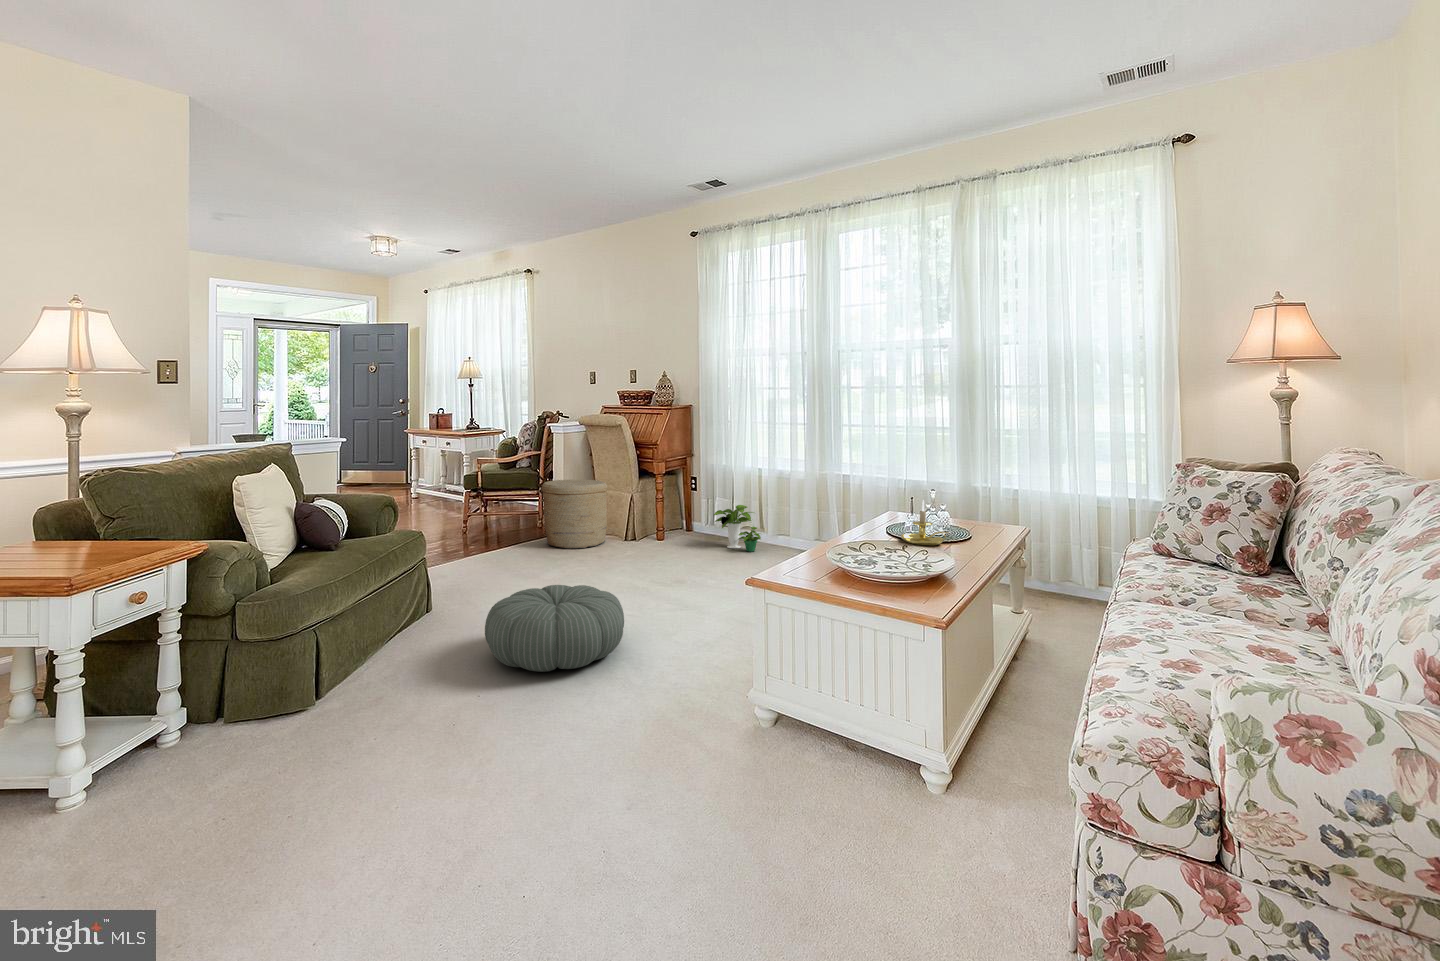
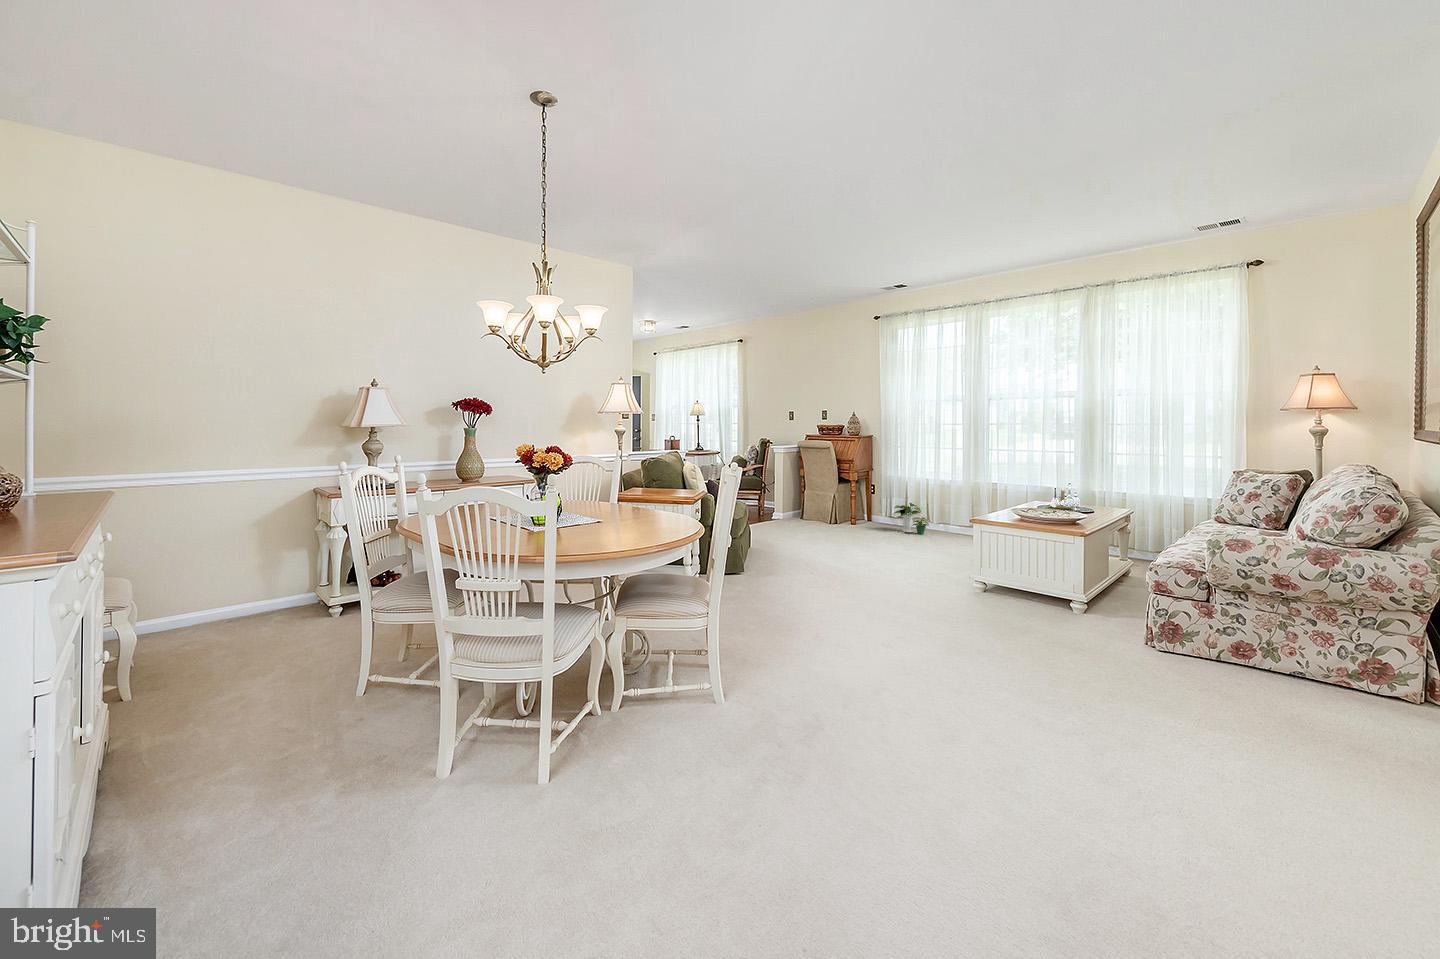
basket: present [542,480,608,548] -> none [774,482,818,527]
pouf: present [485,585,624,672] -> none [797,530,875,571]

